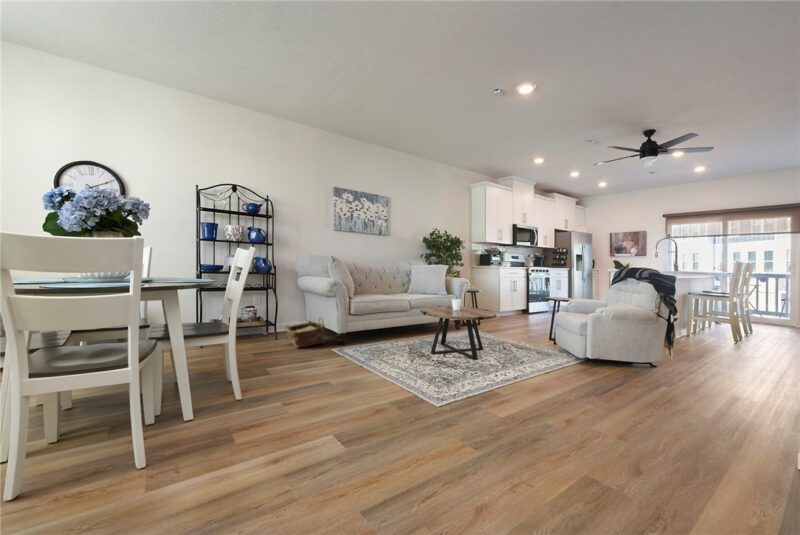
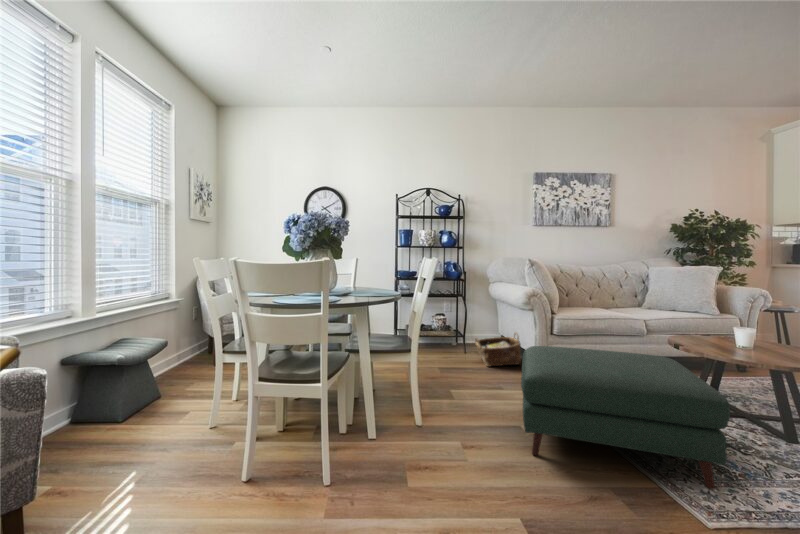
ottoman: none [331,318,449,397] -> present [521,346,730,489]

